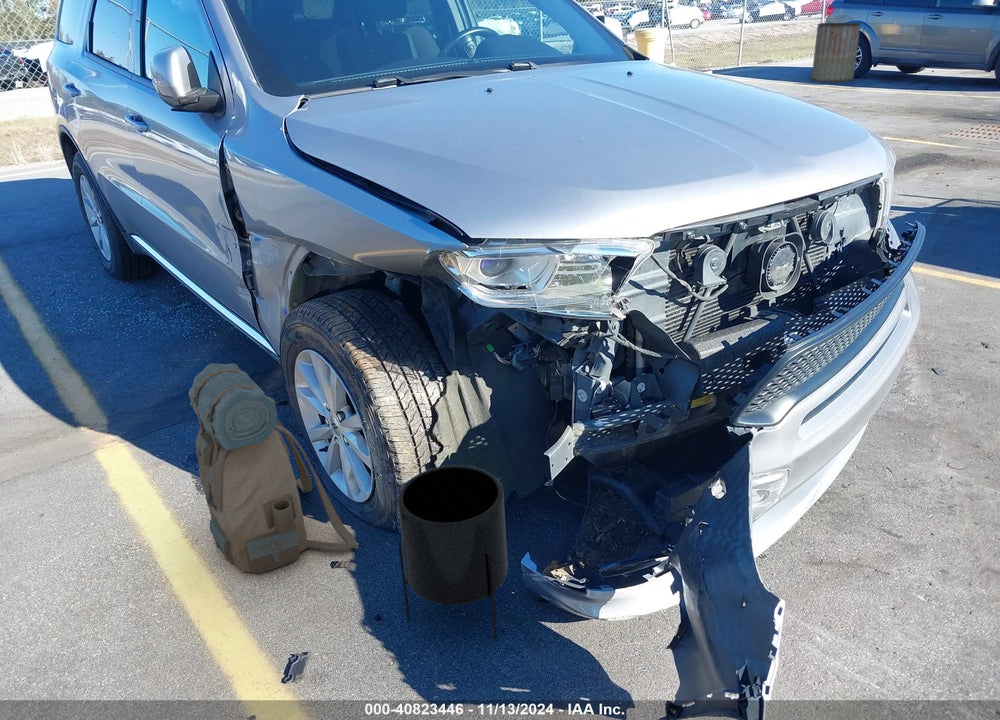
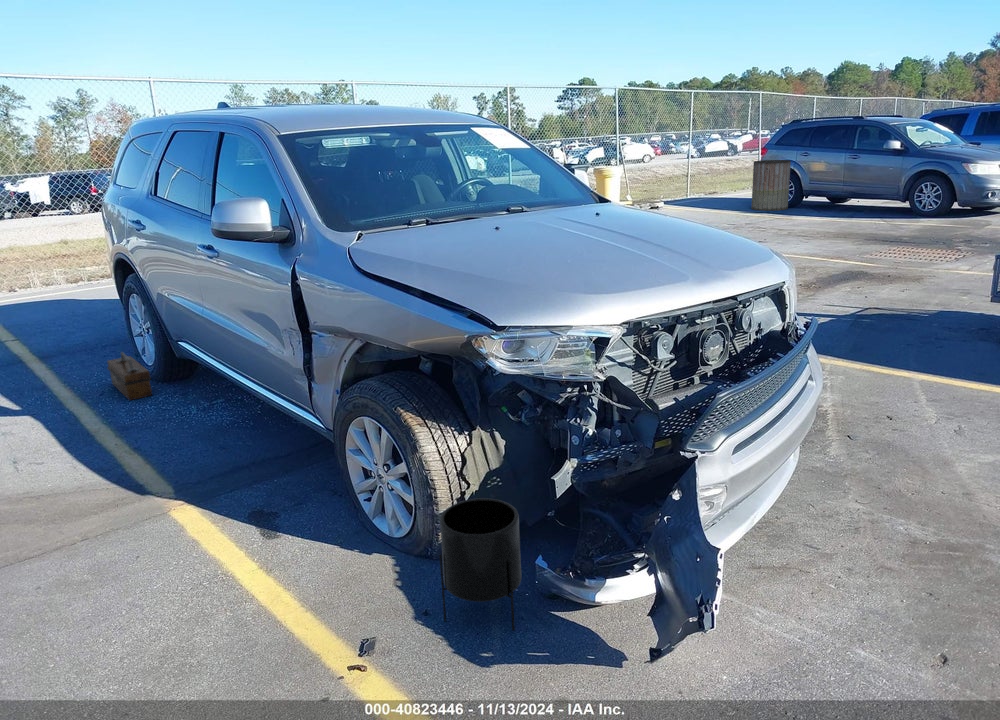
toolbox: none [57,245,107,303] -> present [107,352,152,400]
backpack: present [189,363,356,573] -> none [271,428,398,594]

